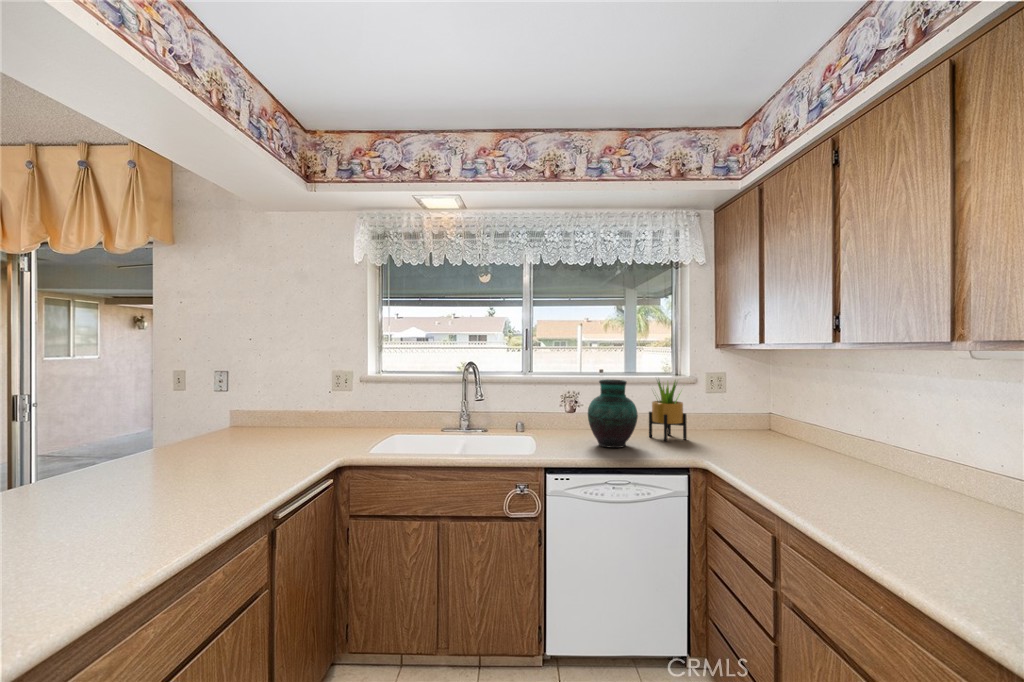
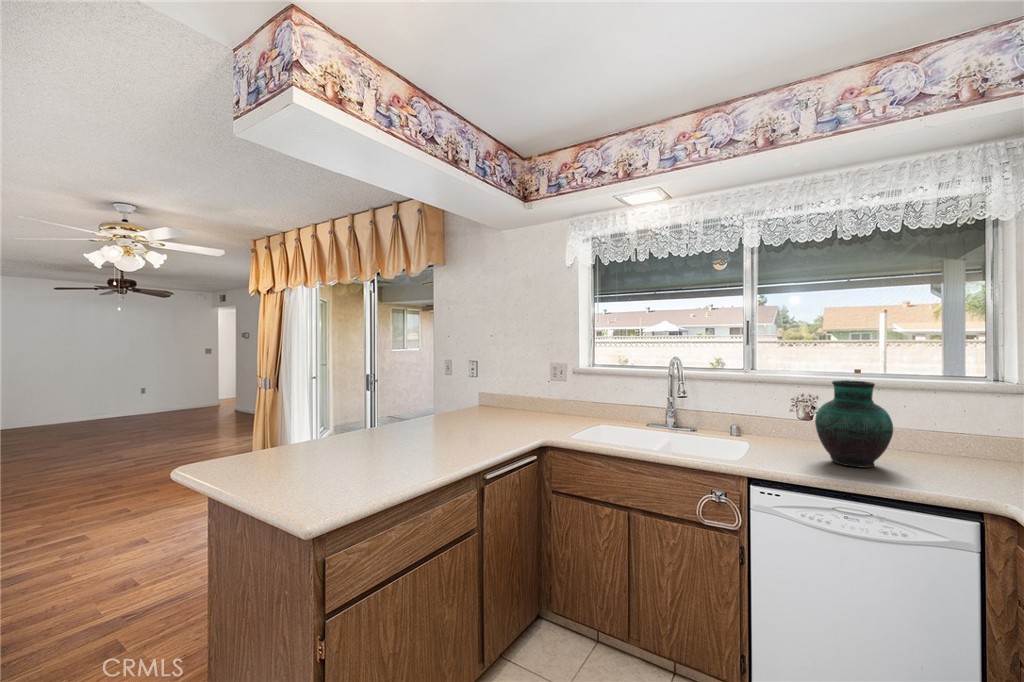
potted plant: present [649,381,687,441] -> none [919,378,992,470]

